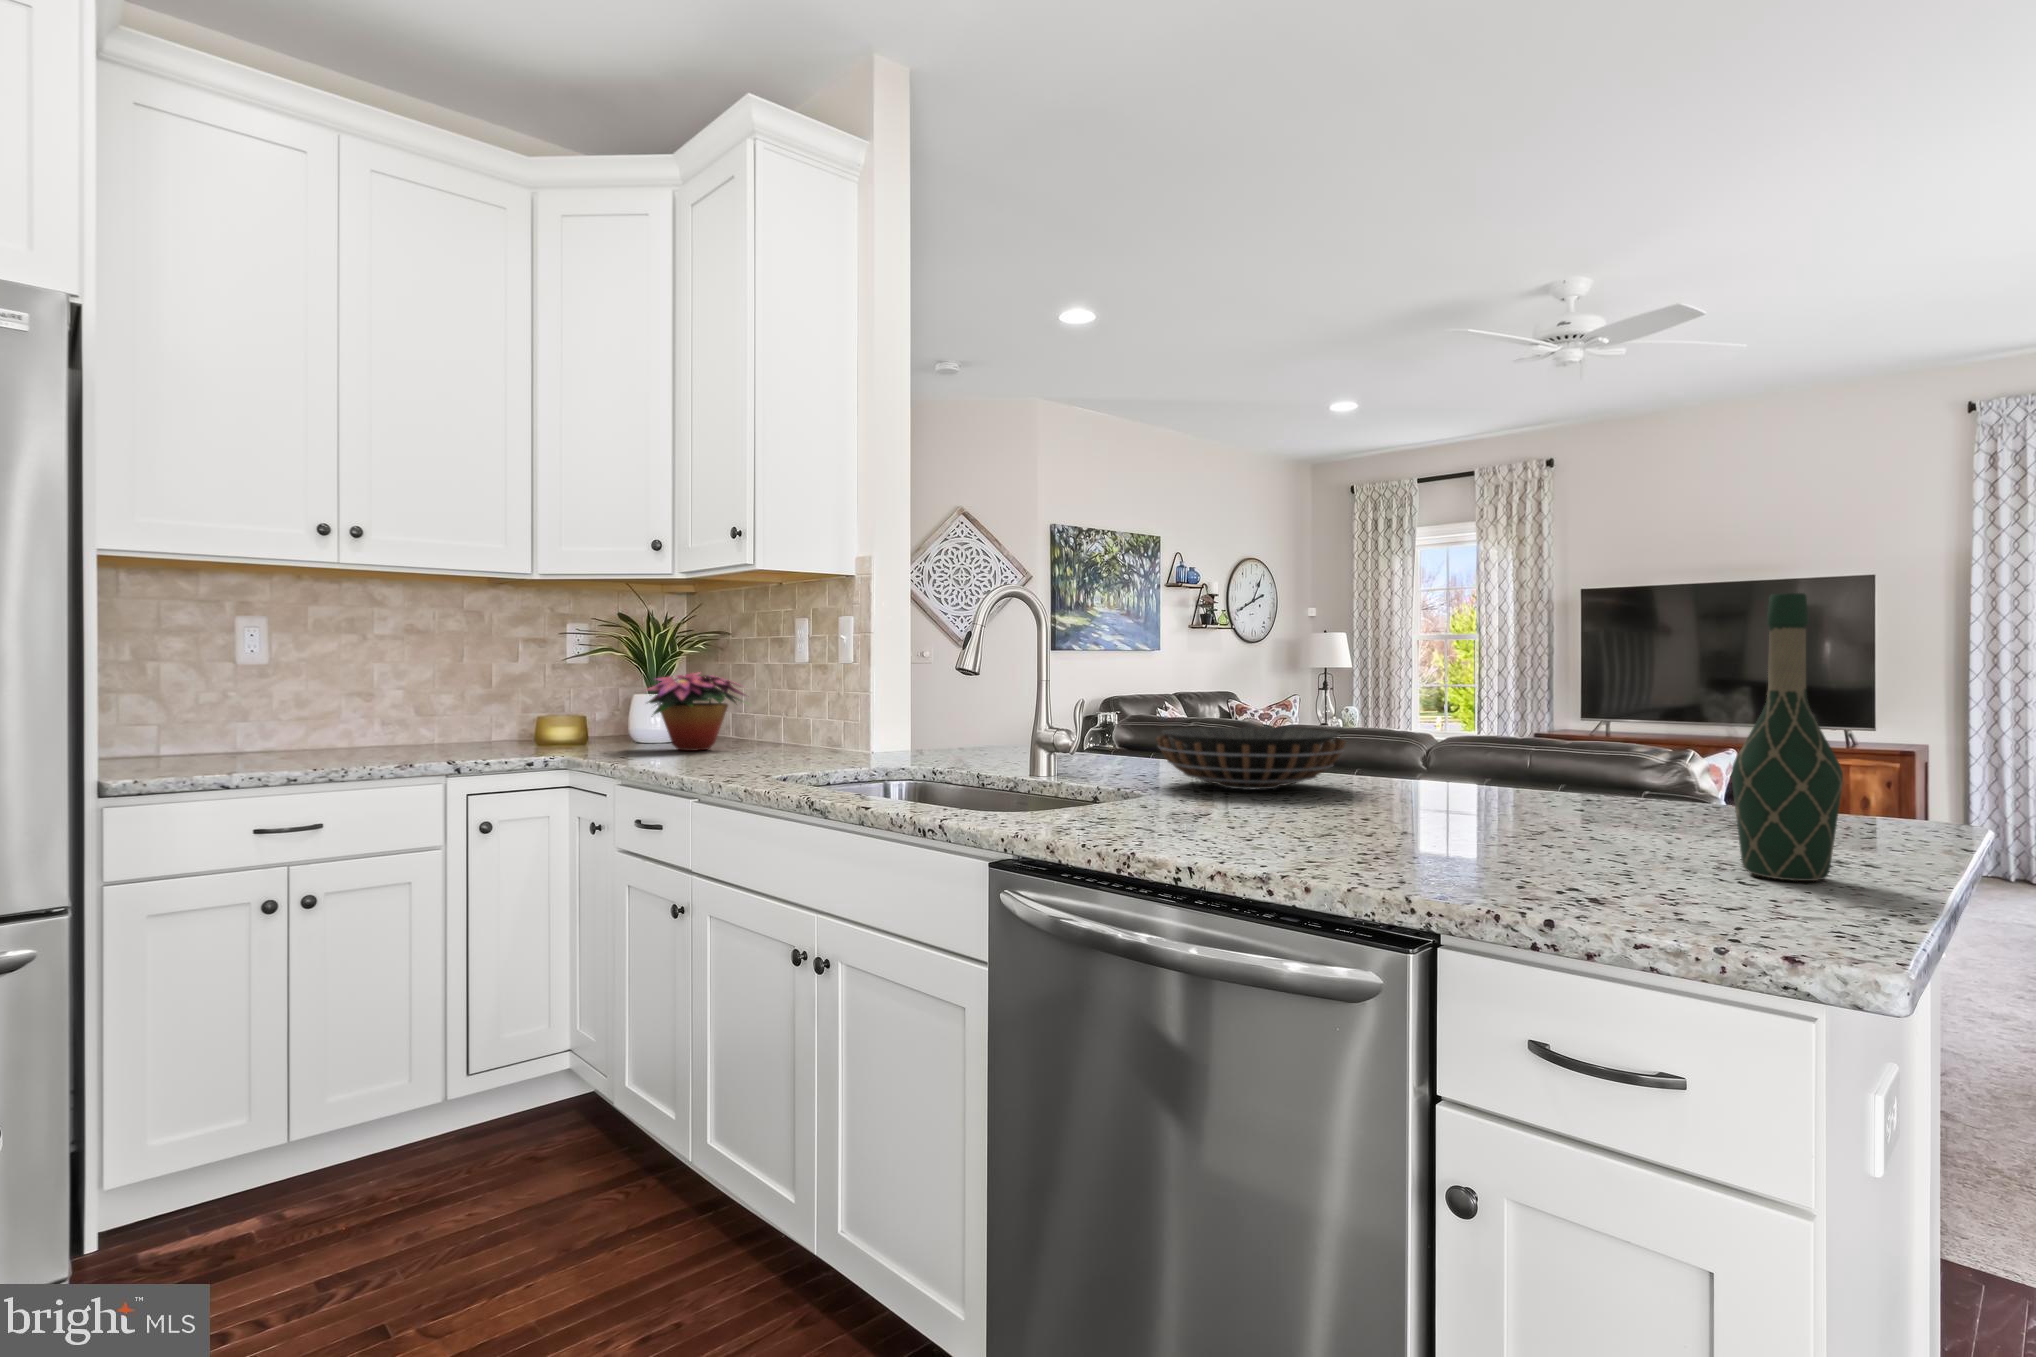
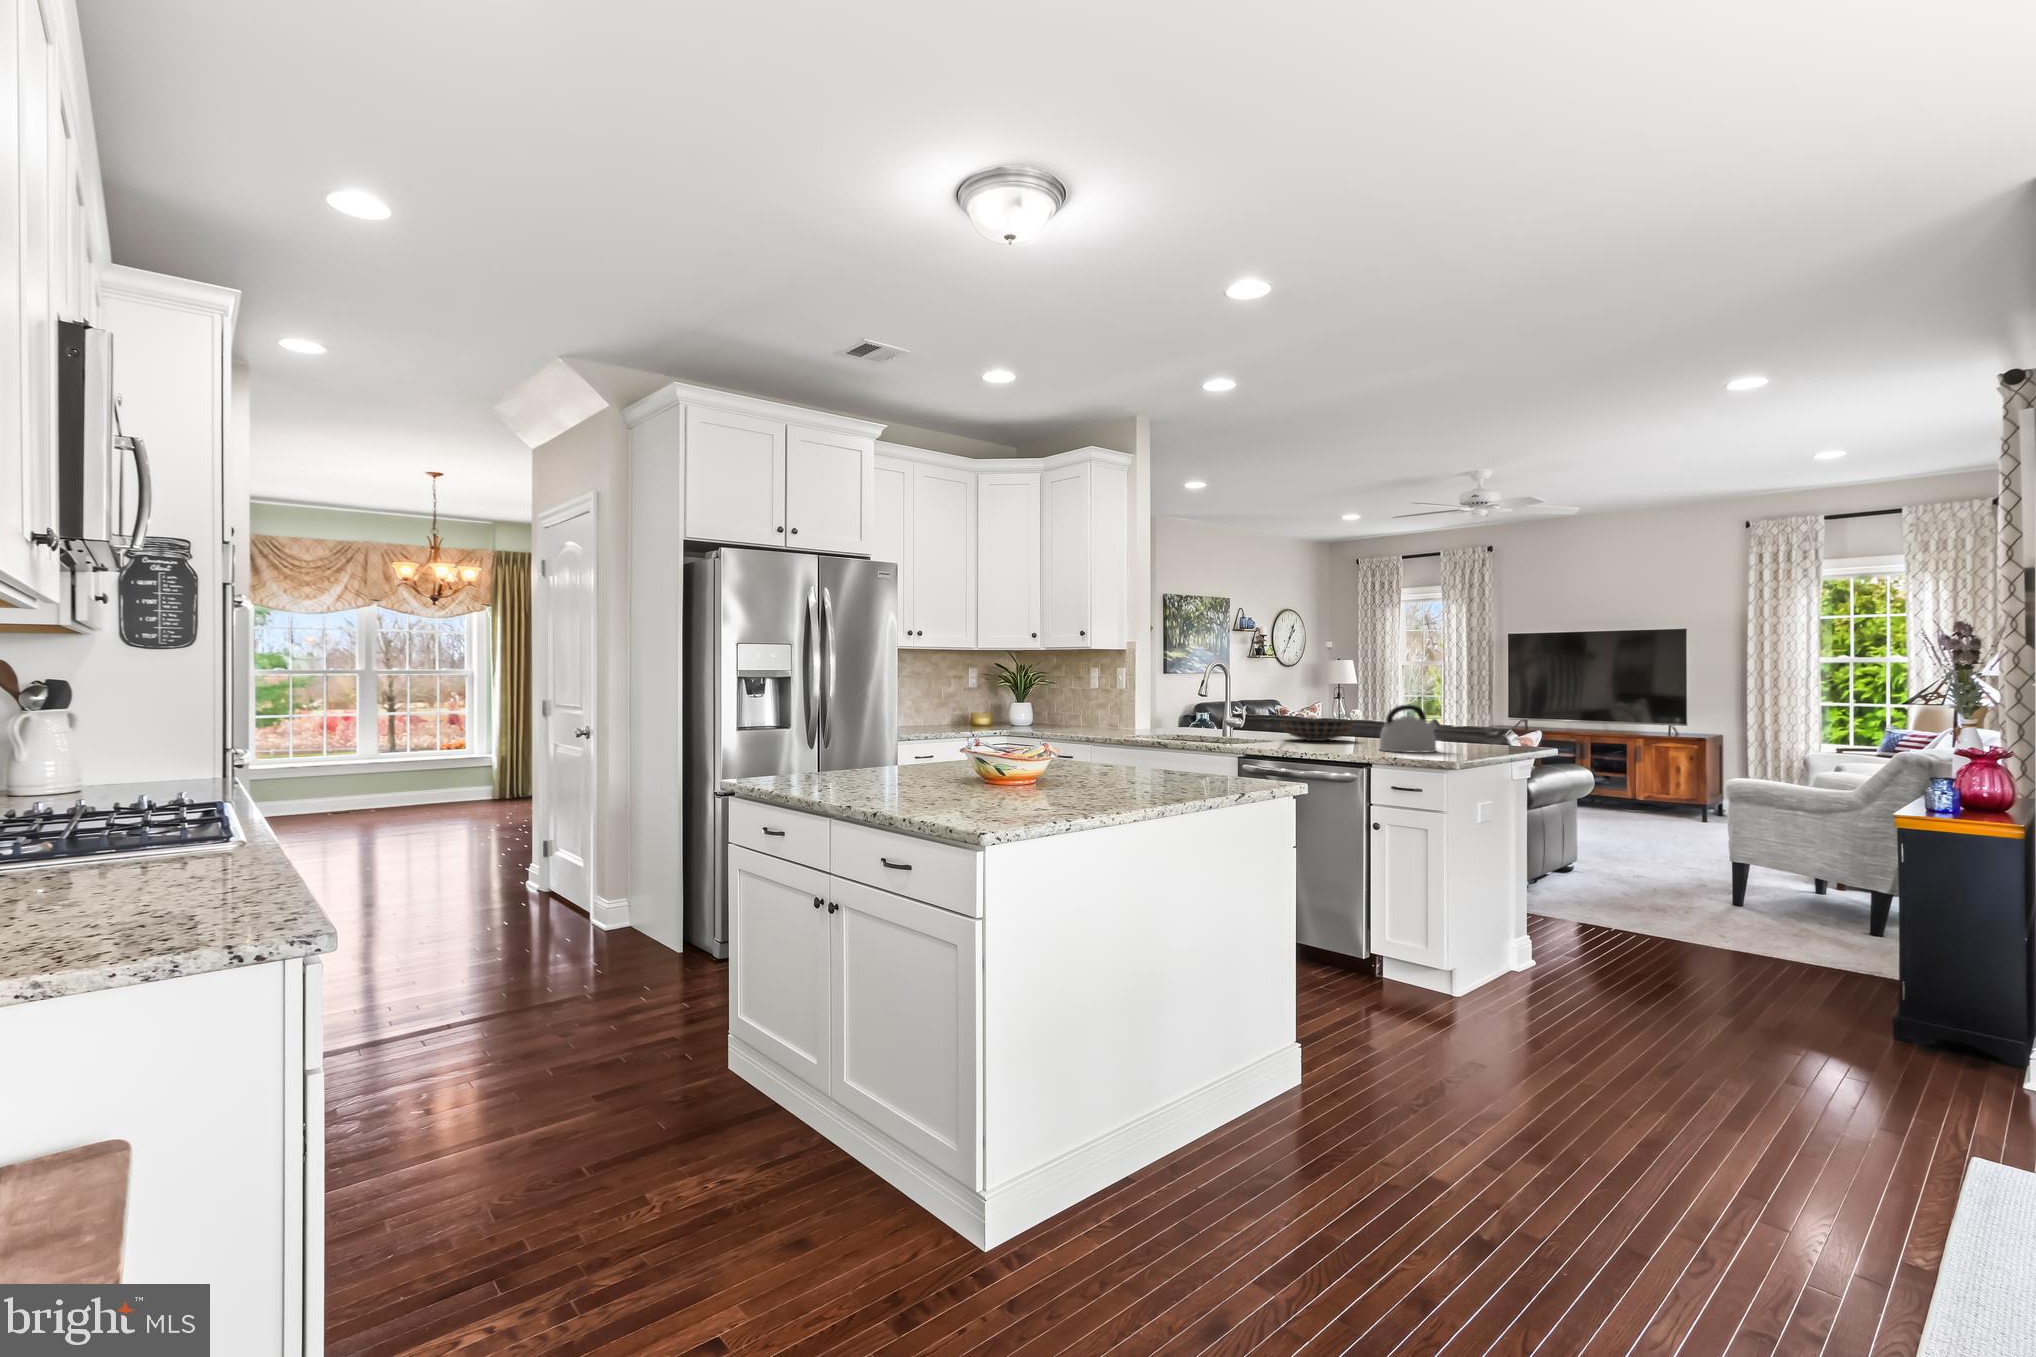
wine bottle: present [1731,593,1843,881] -> none [1459,680,1485,755]
flower arrangement: present [645,673,745,750] -> none [1025,693,1079,729]
kettle: none [1428,689,1633,857] -> present [1379,705,1440,753]

